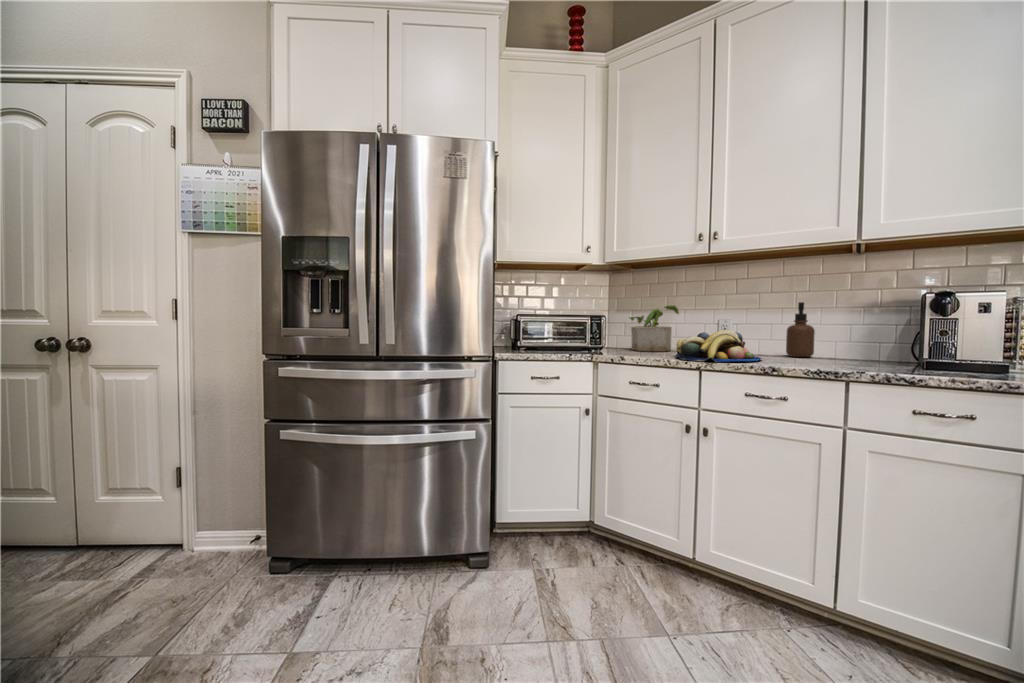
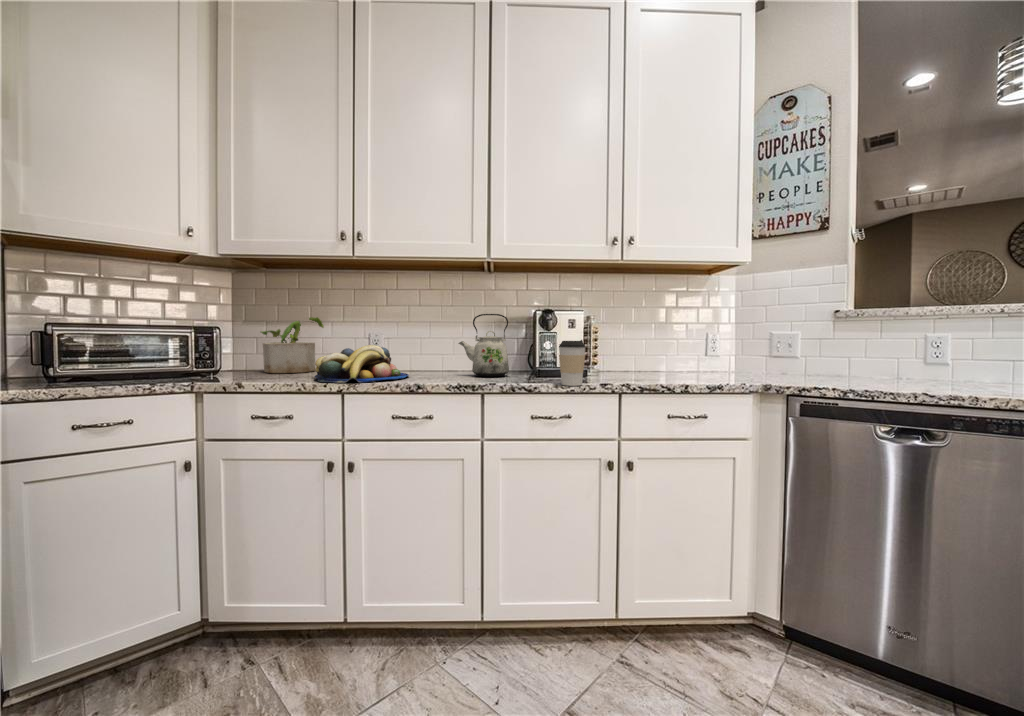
kettle: none [818,299,884,366] -> present [459,314,509,377]
soap dispenser: present [786,302,815,357] -> none [433,317,456,371]
coffee cup: none [955,329,1000,382] -> present [559,340,585,386]

